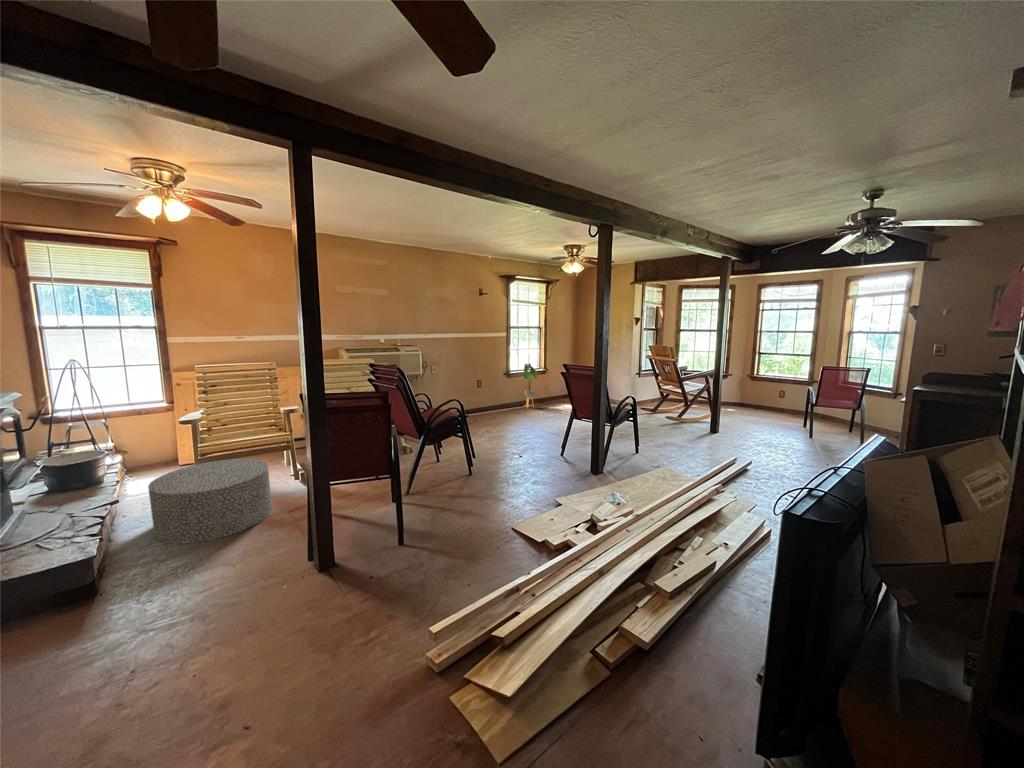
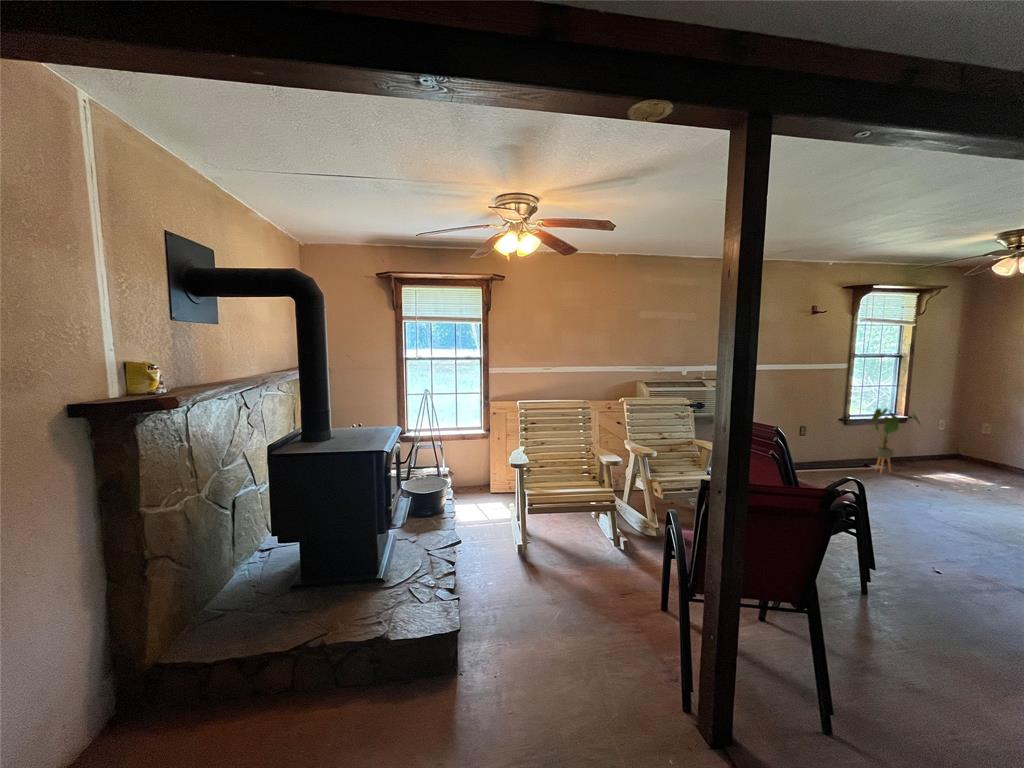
ottoman: present [148,459,272,544] -> none [501,521,618,643]

